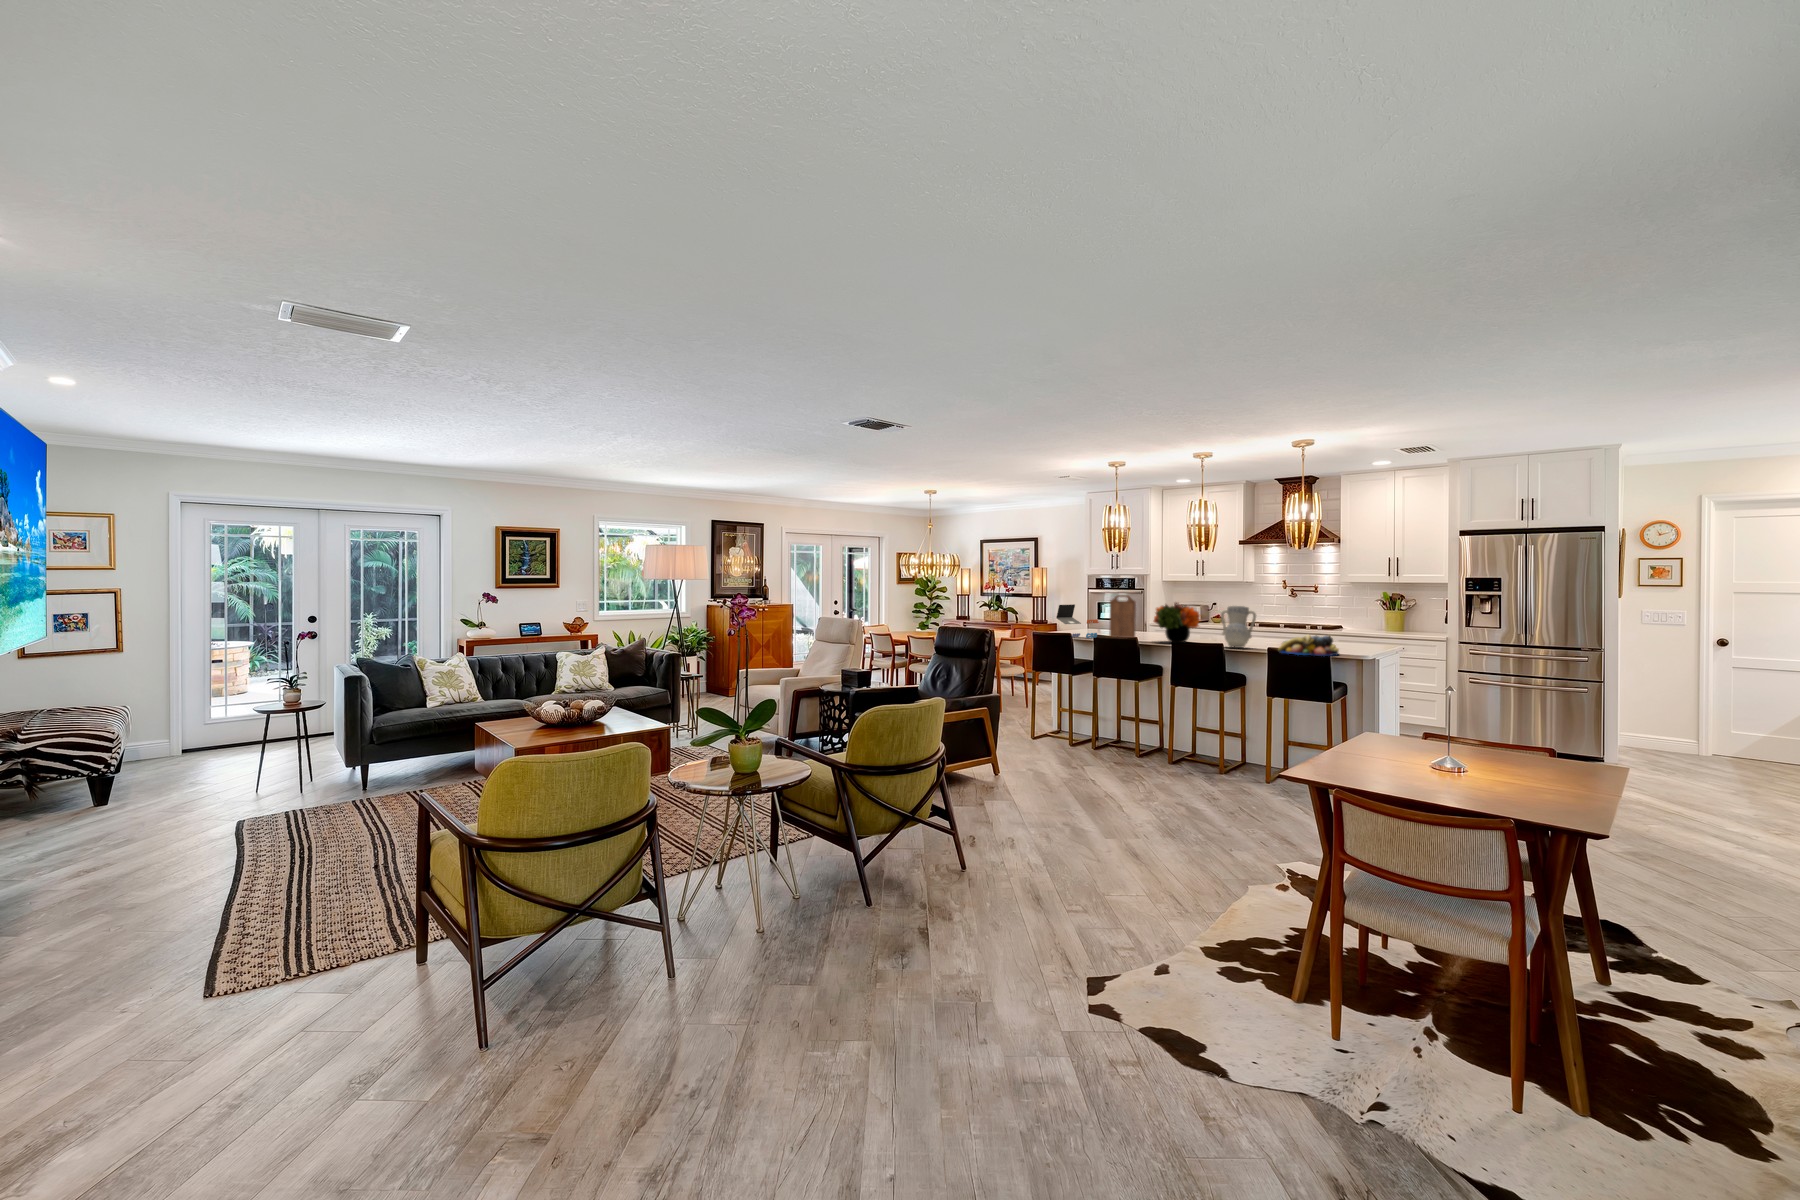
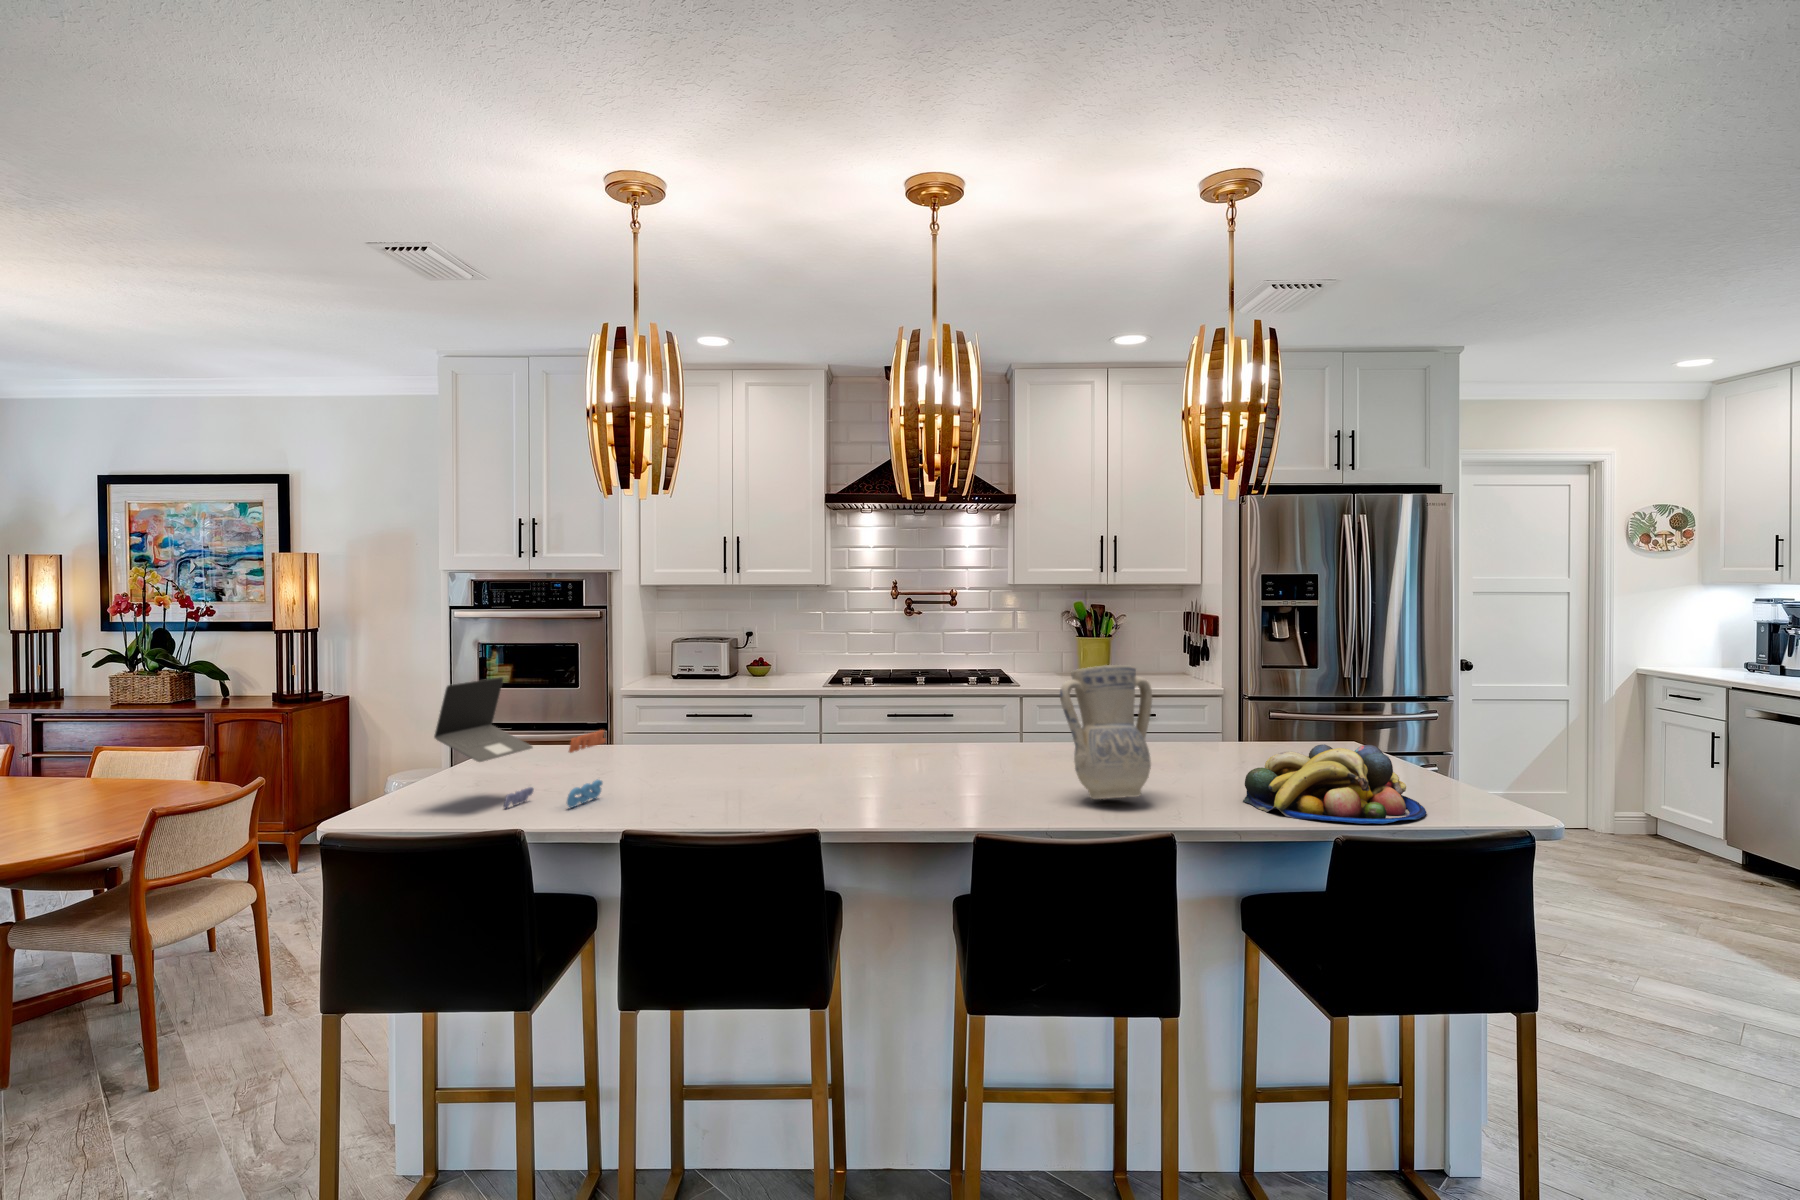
cutting board: present [1110,595,1136,638] -> none [632,635,718,783]
flower arrangement: present [1154,602,1200,643] -> none [811,656,964,796]

